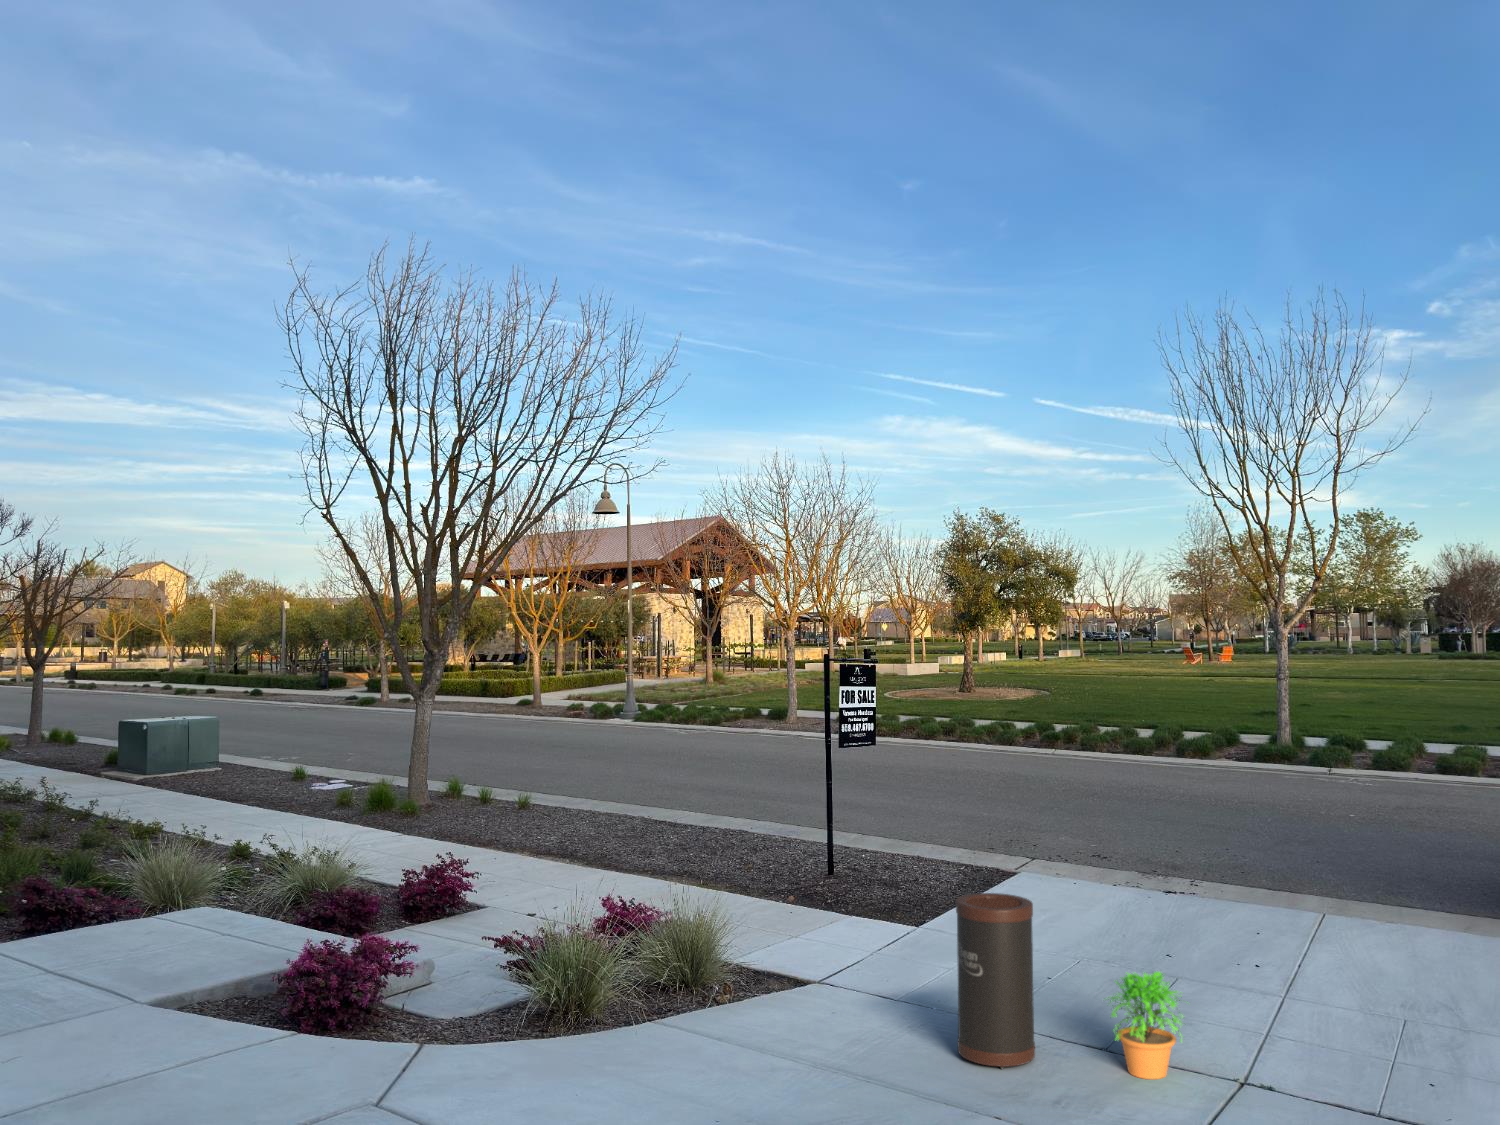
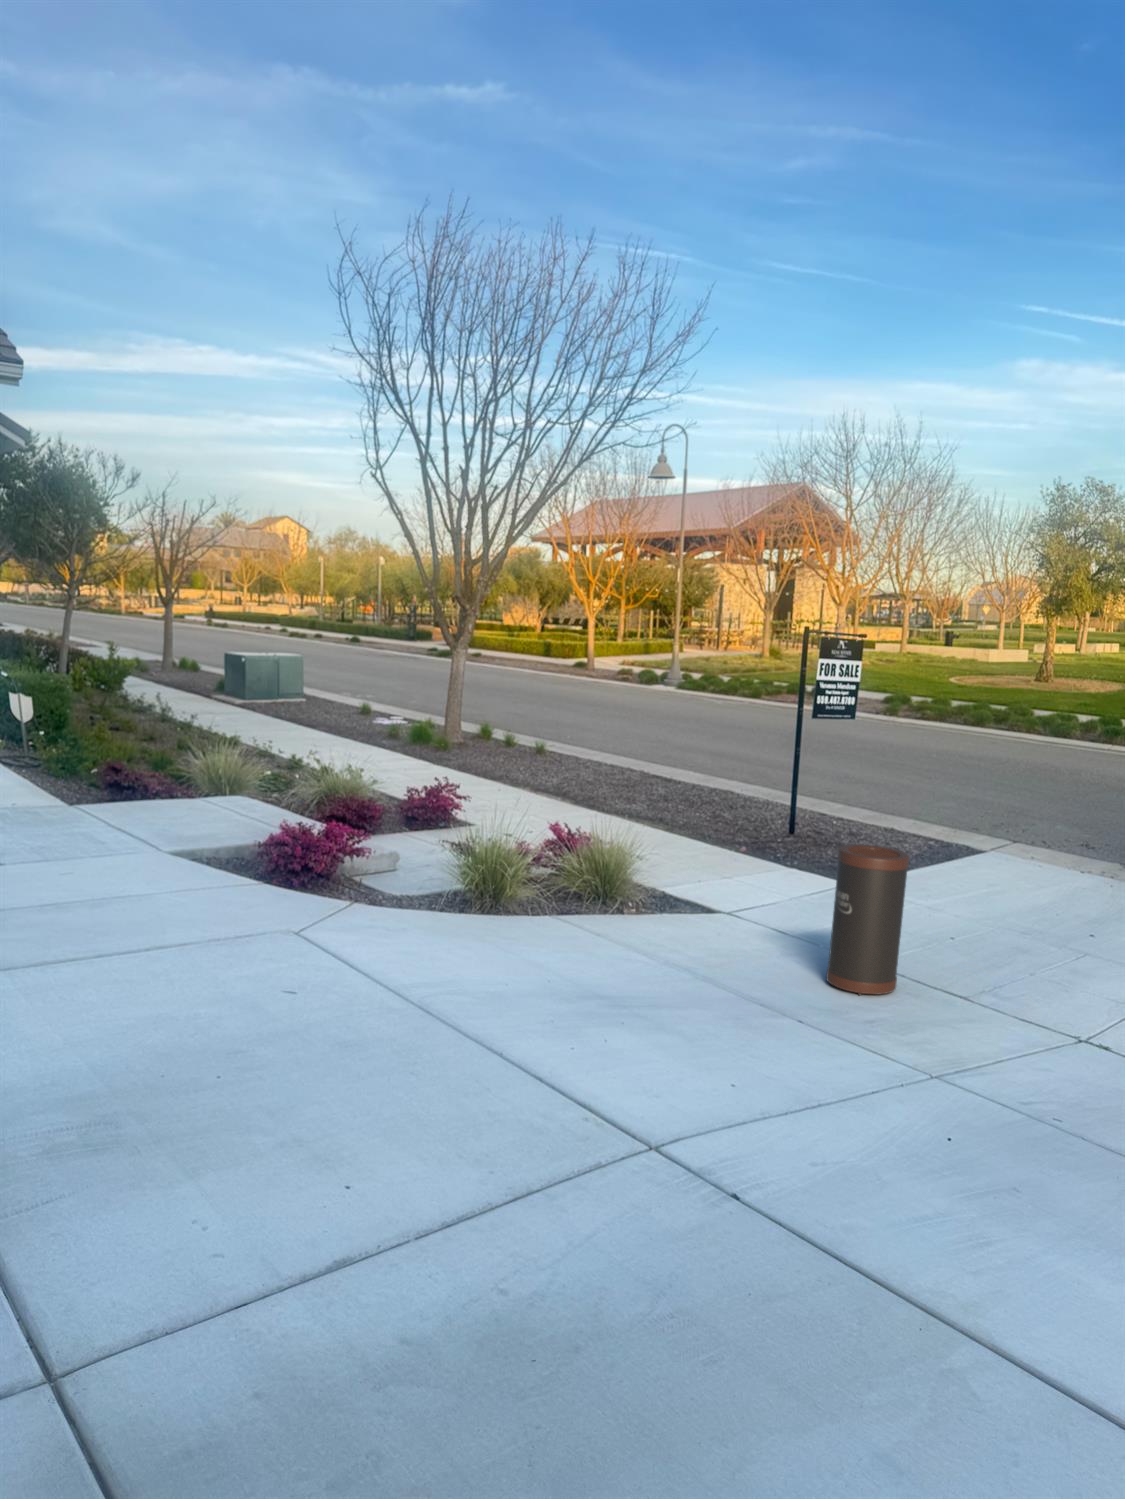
potted plant: present [1108,972,1182,1079] -> none [959,926,1042,1022]

